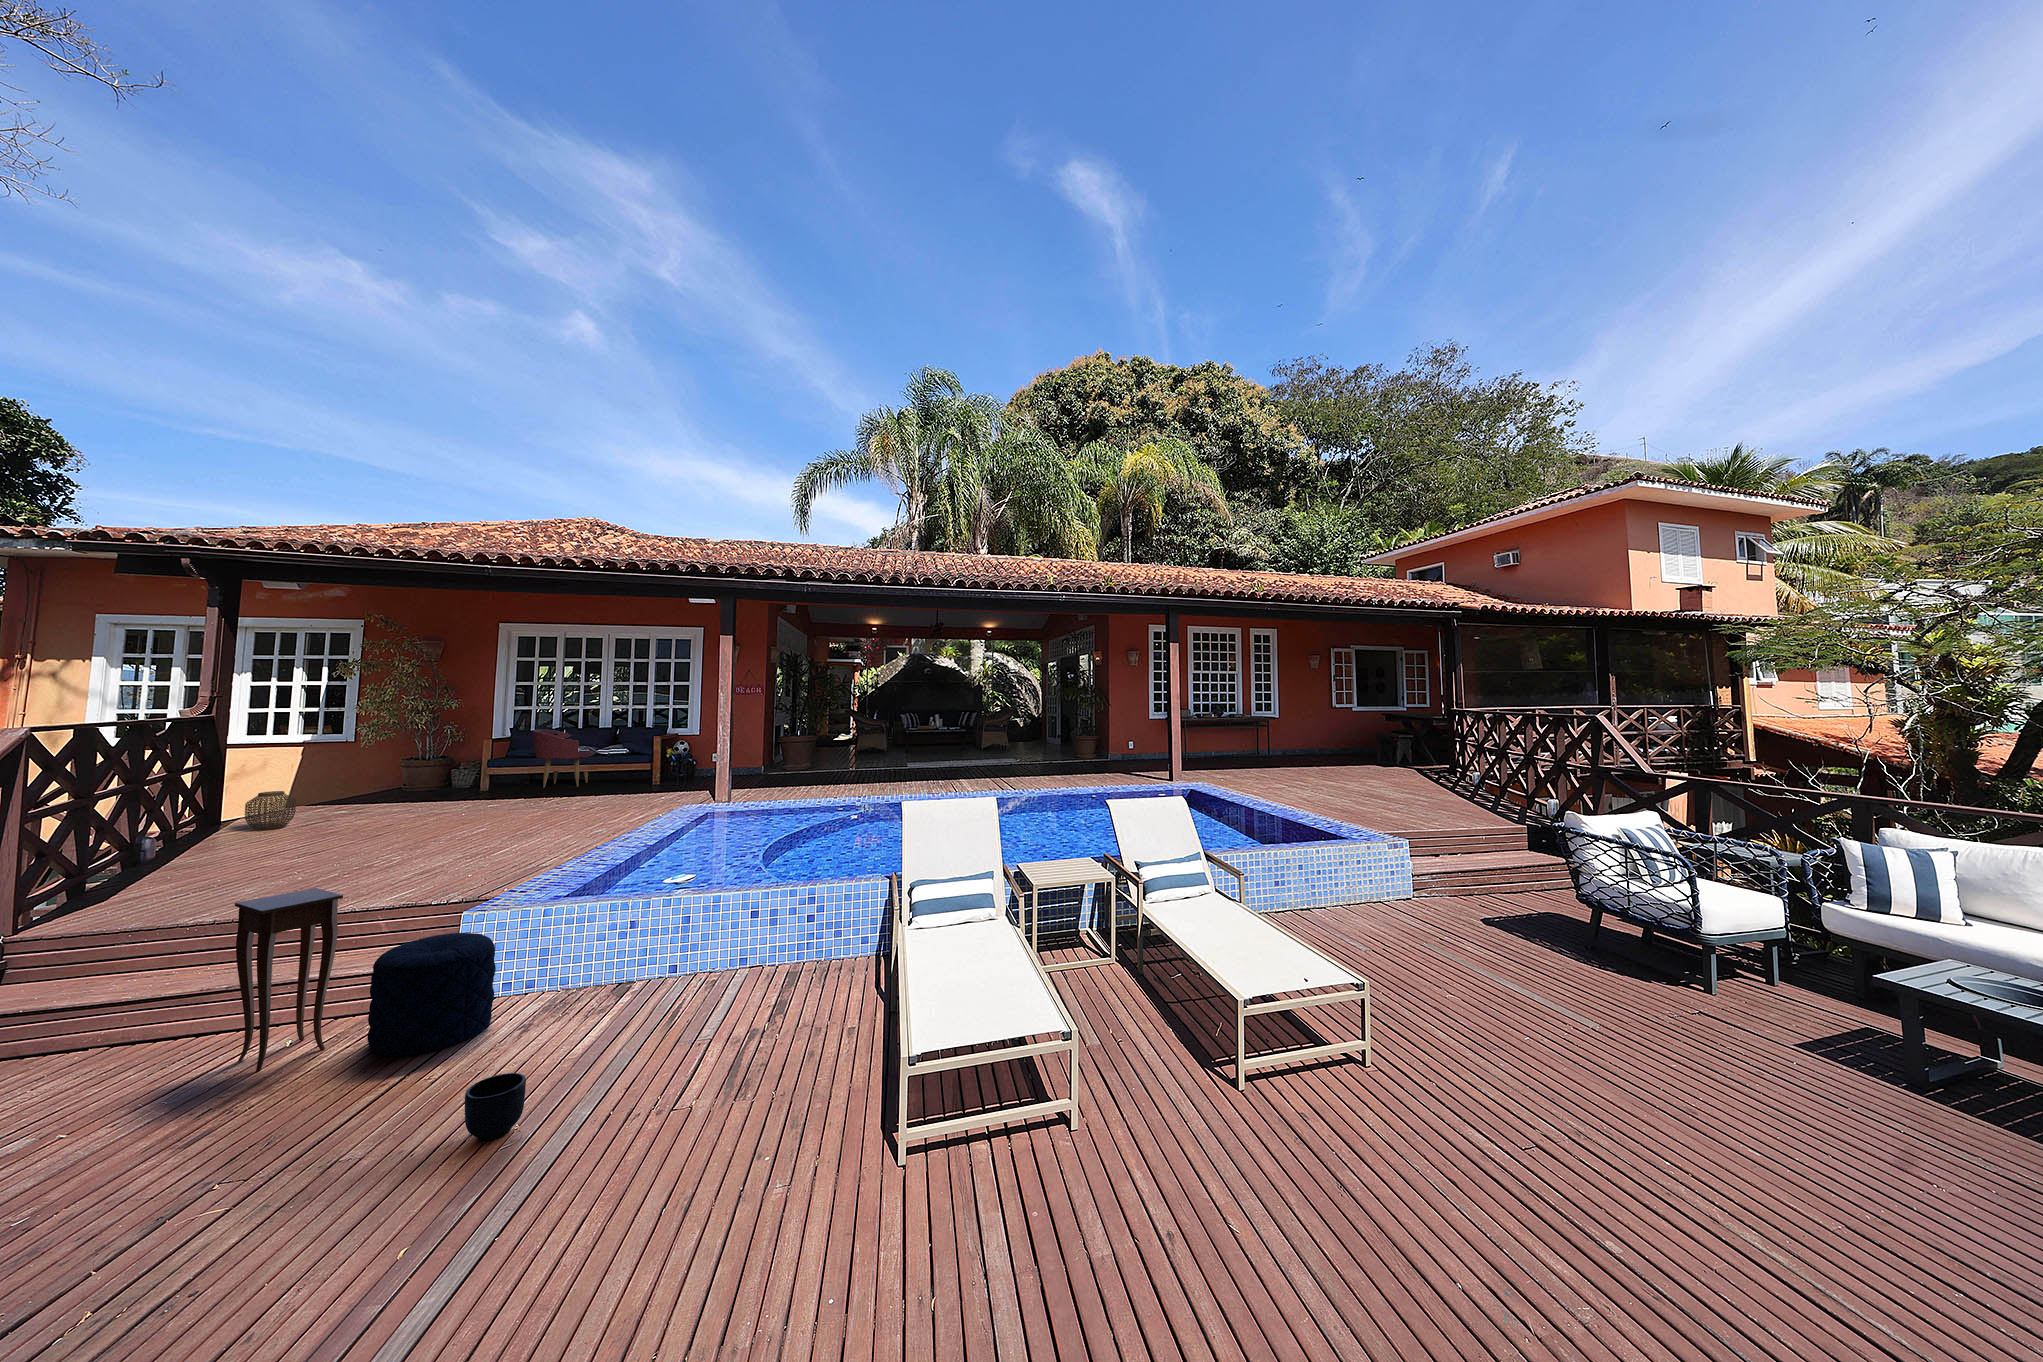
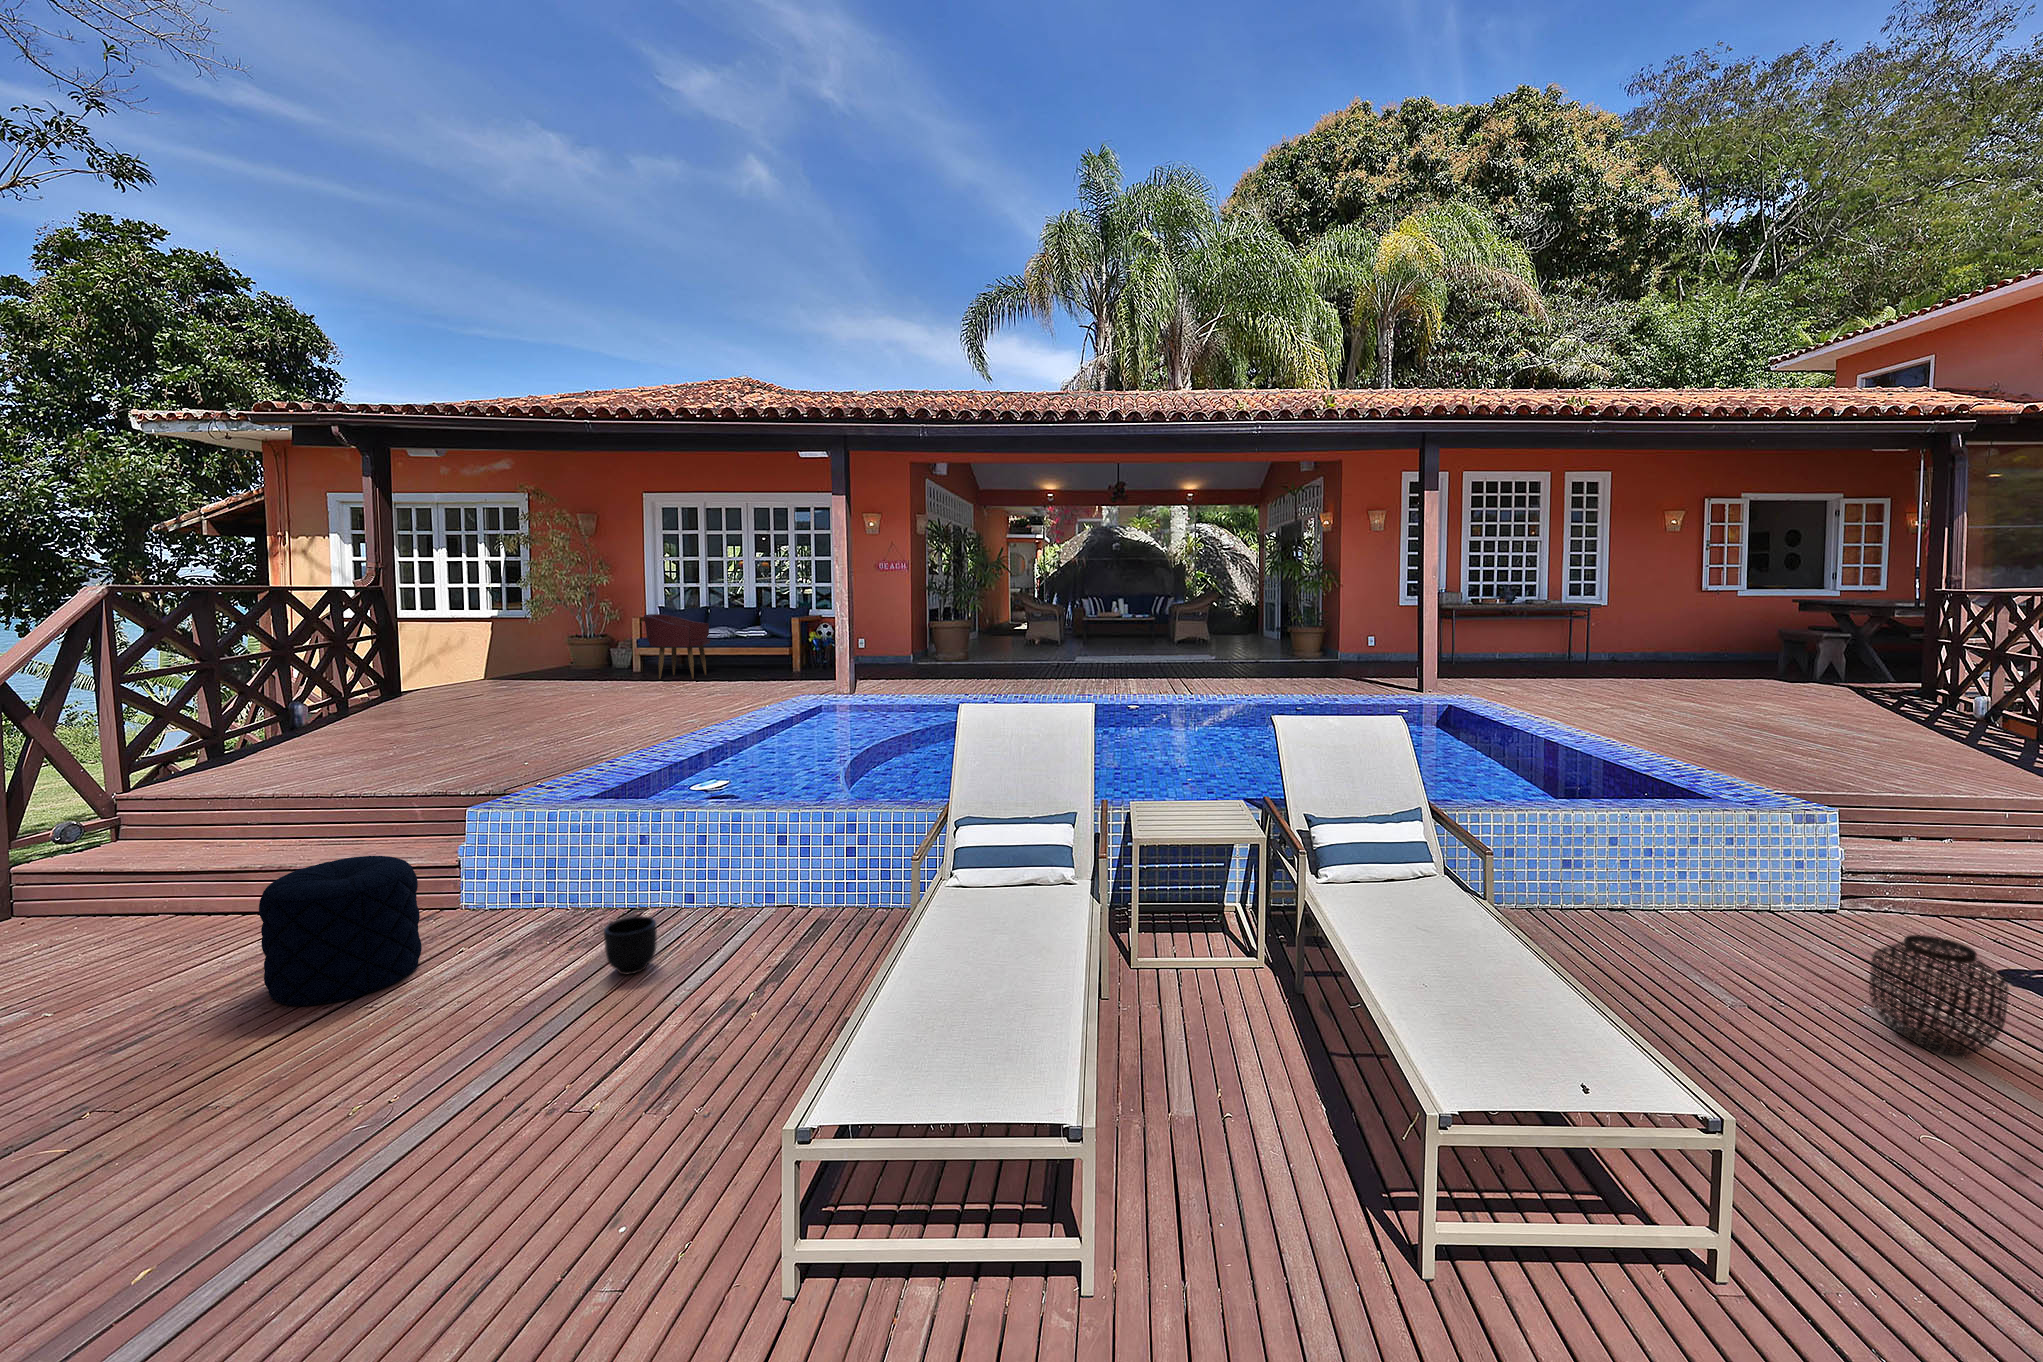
woven basket: present [245,791,296,831] -> present [1869,935,2008,1056]
side table: present [235,888,343,1072] -> none [118,791,235,1006]
planter: present [465,1073,526,1141] -> present [604,916,657,974]

